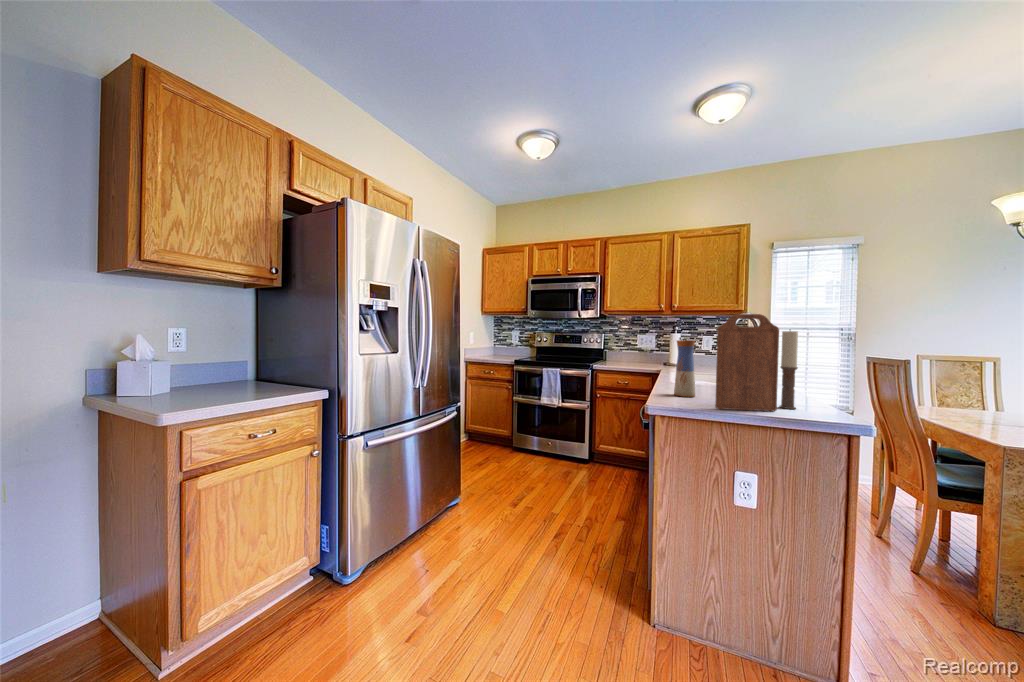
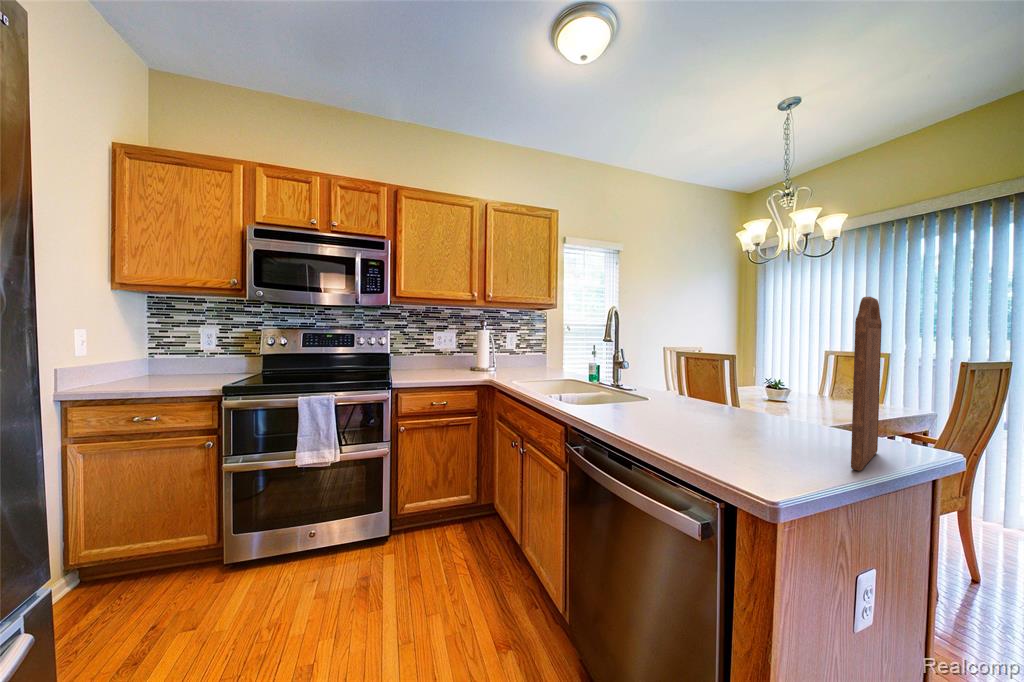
candle: present [779,331,798,409] -> none [824,324,852,440]
vase: present [674,340,695,397] -> none [680,343,717,443]

